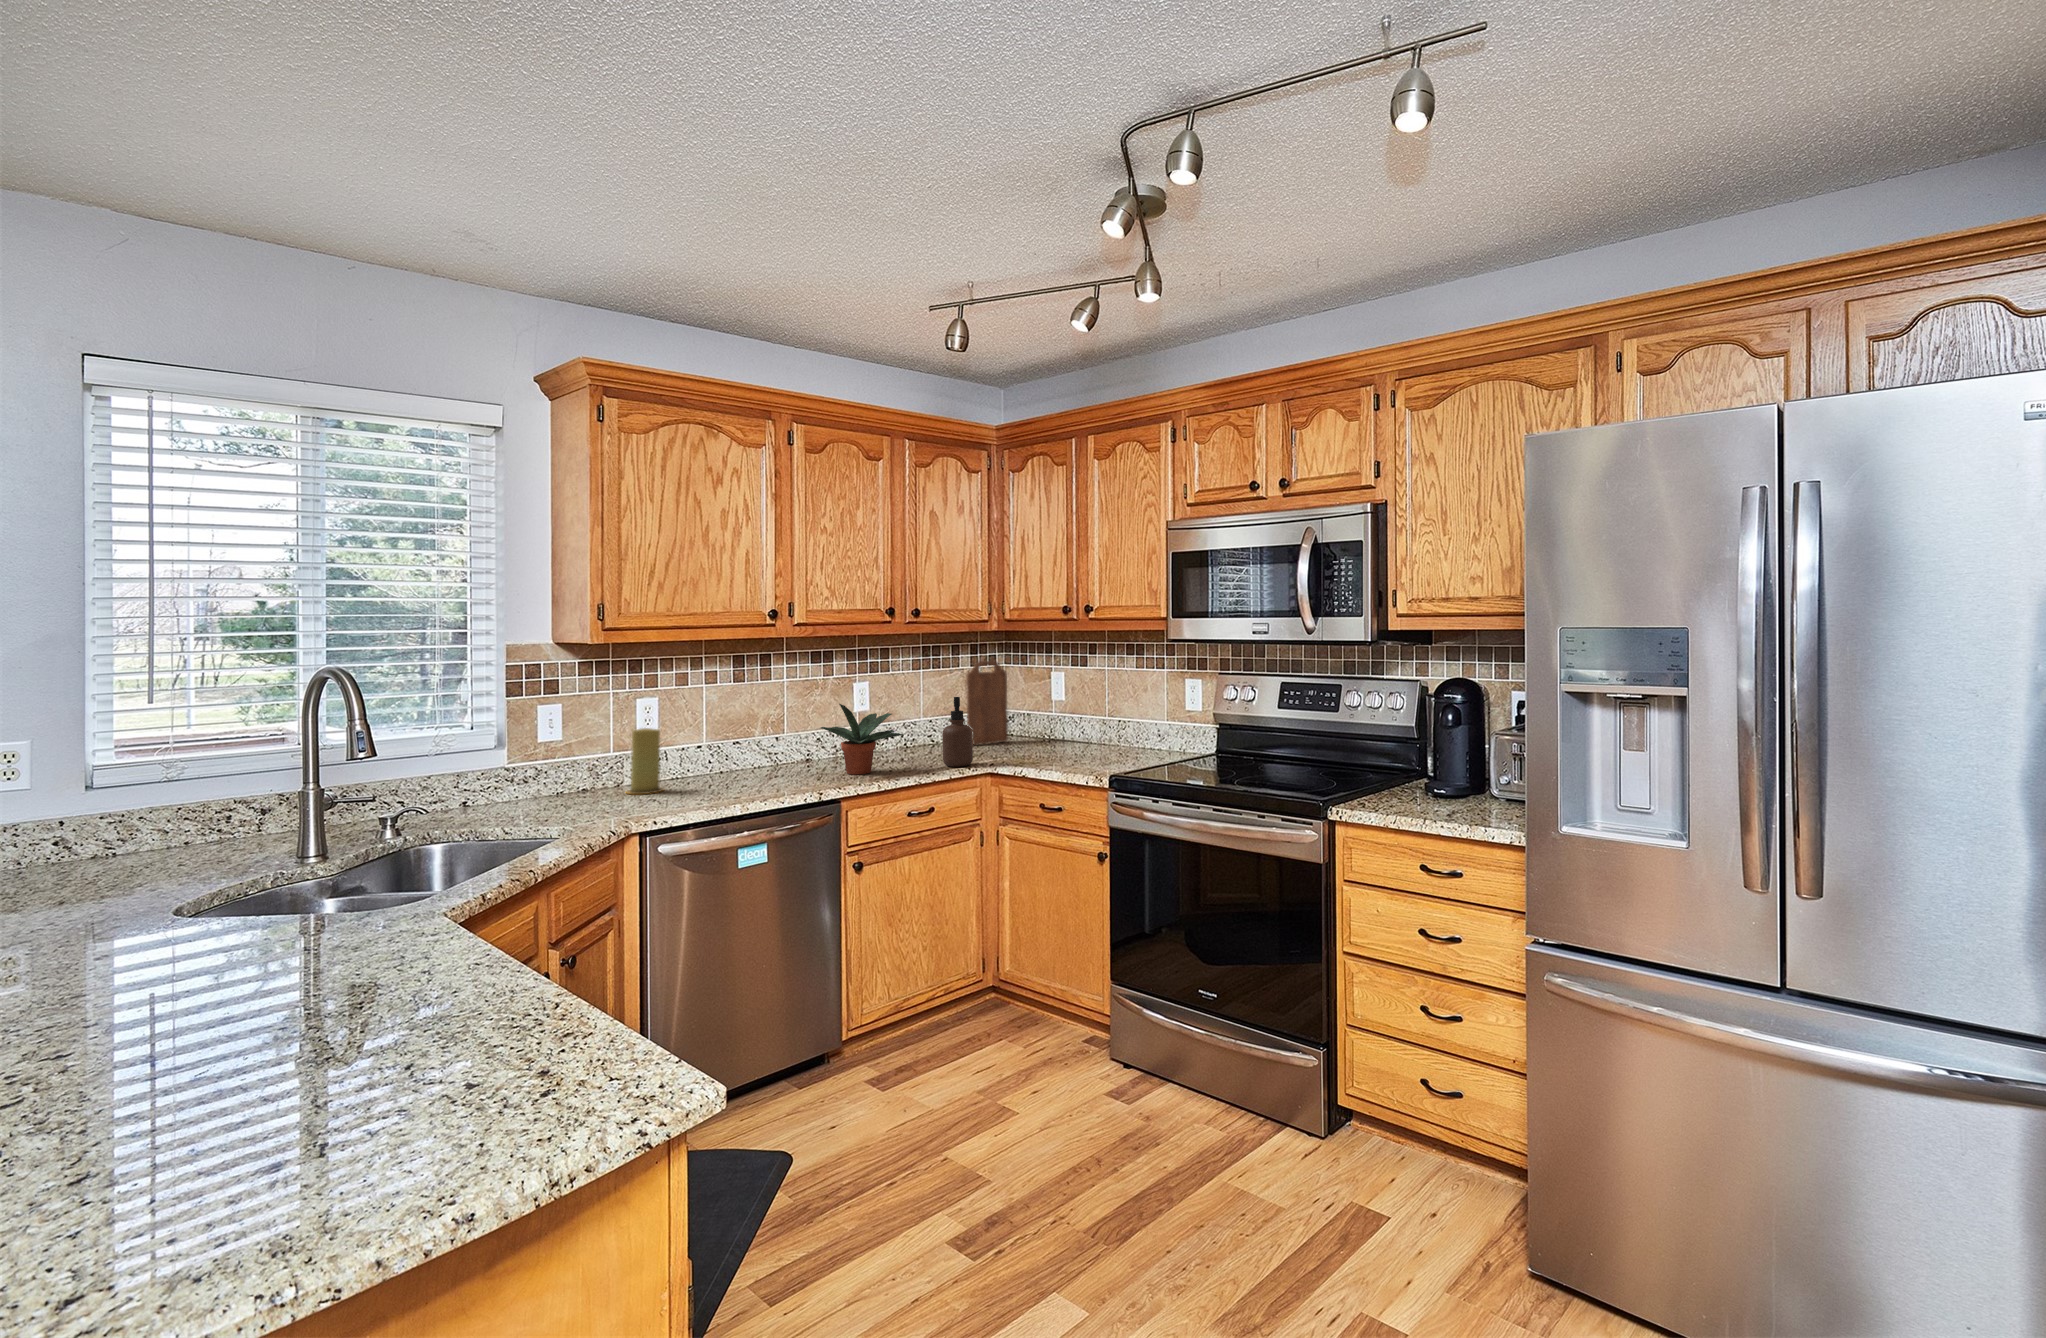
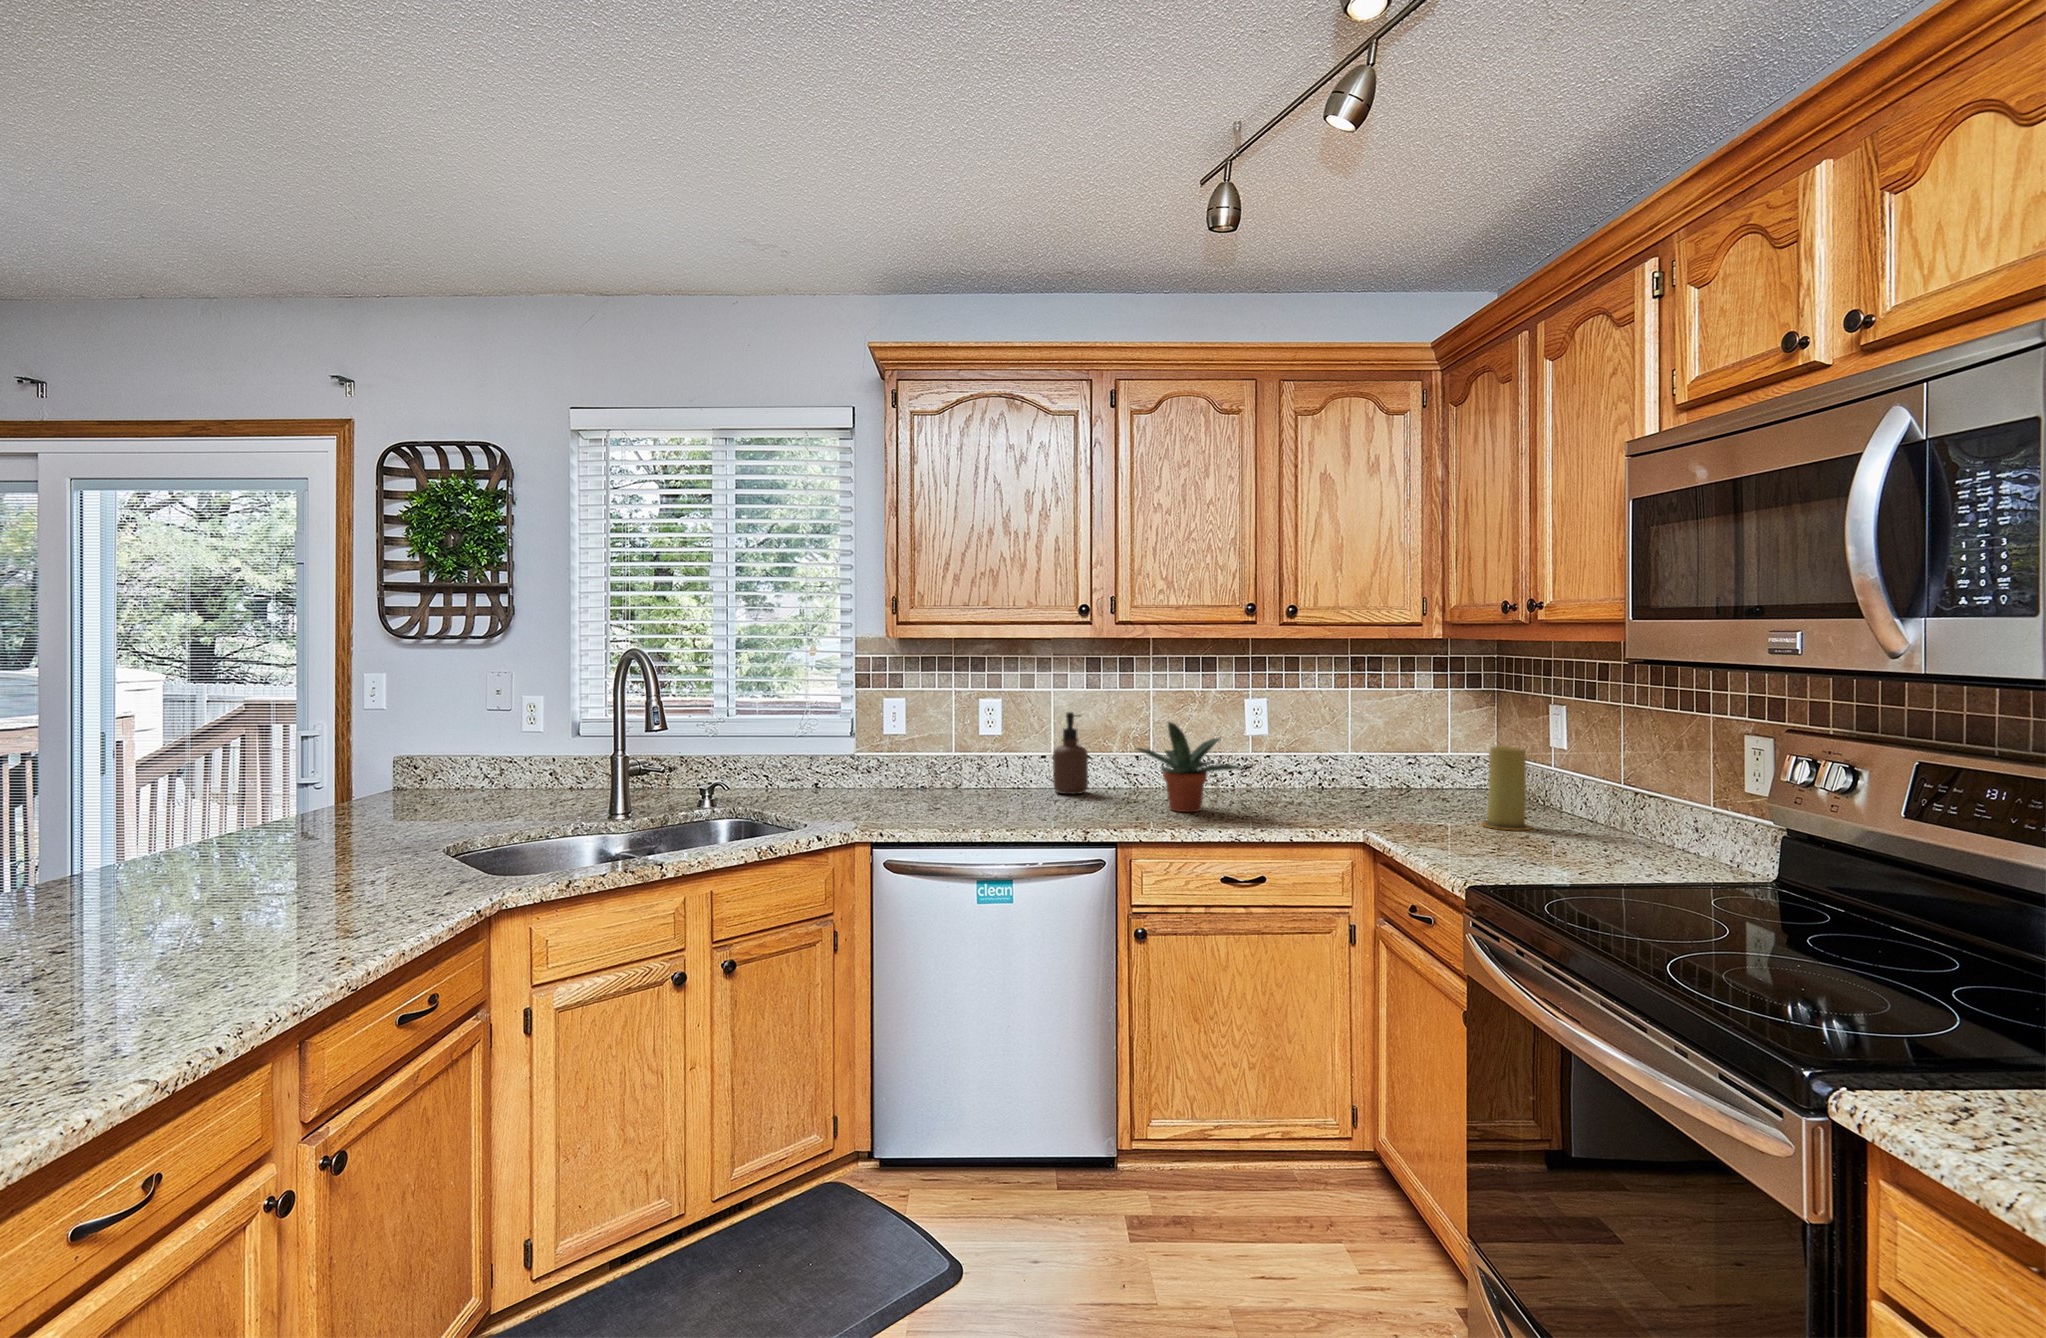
cutting board: present [966,661,1008,745] -> none [1402,679,1476,797]
soap dispenser: present [942,697,973,767] -> present [1053,712,1088,794]
candle: present [626,728,664,794] -> present [1481,746,1531,830]

